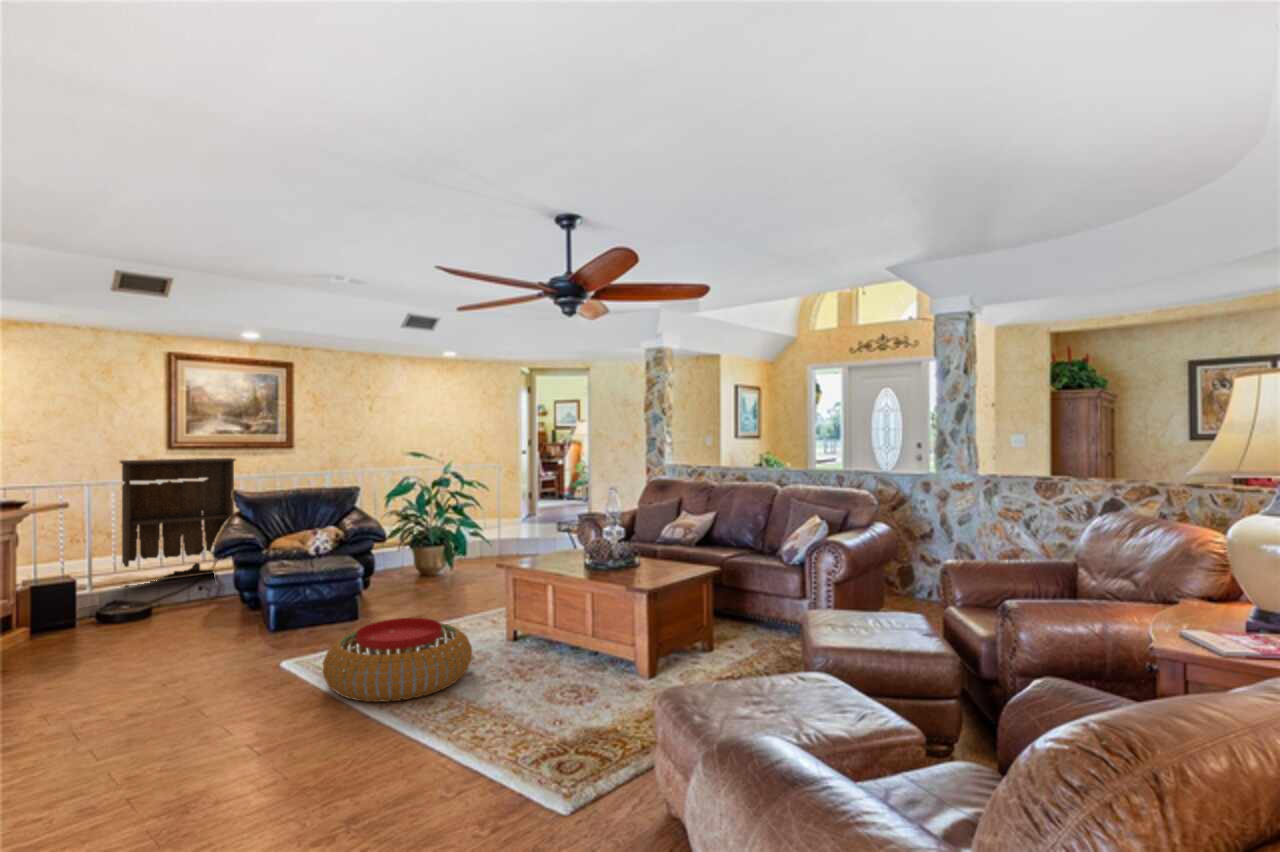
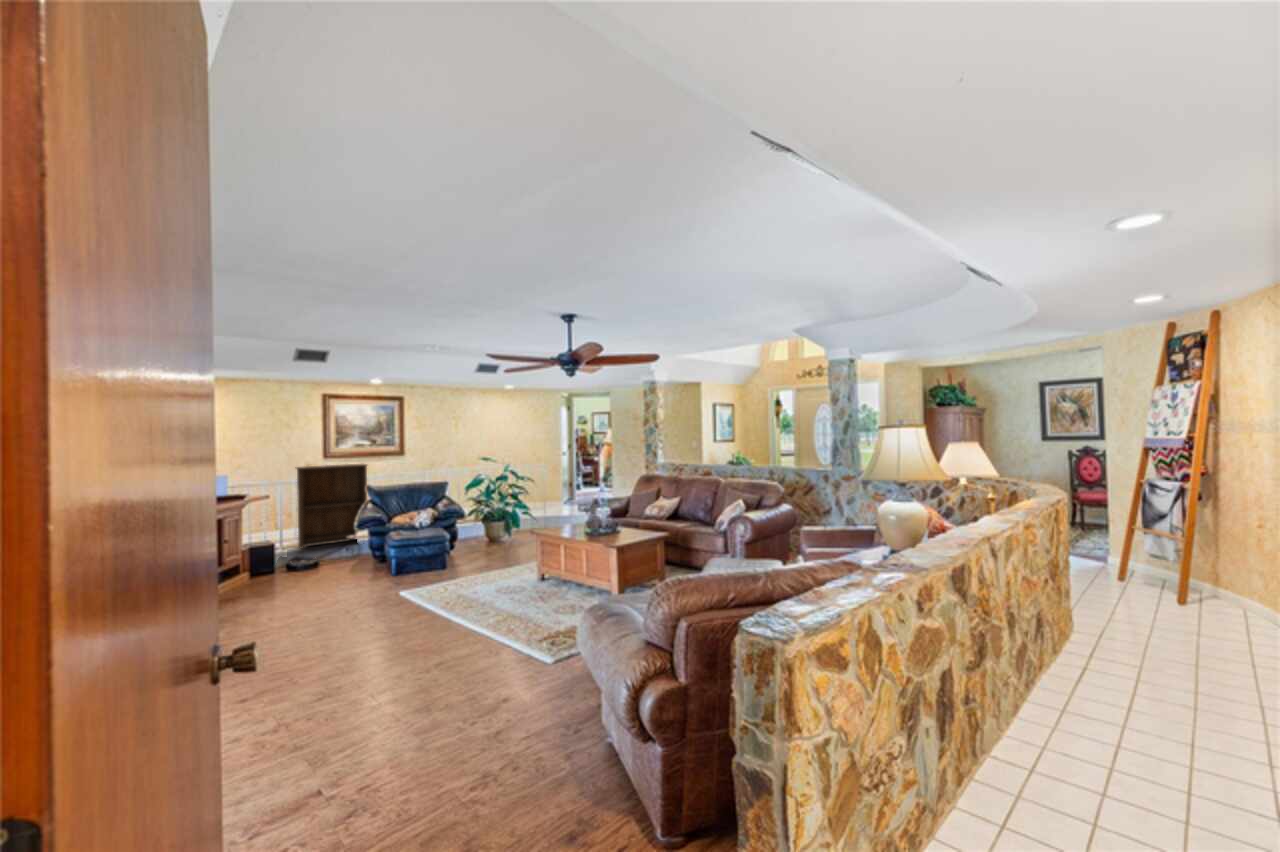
pouf: present [323,618,472,702] -> none [424,565,512,612]

